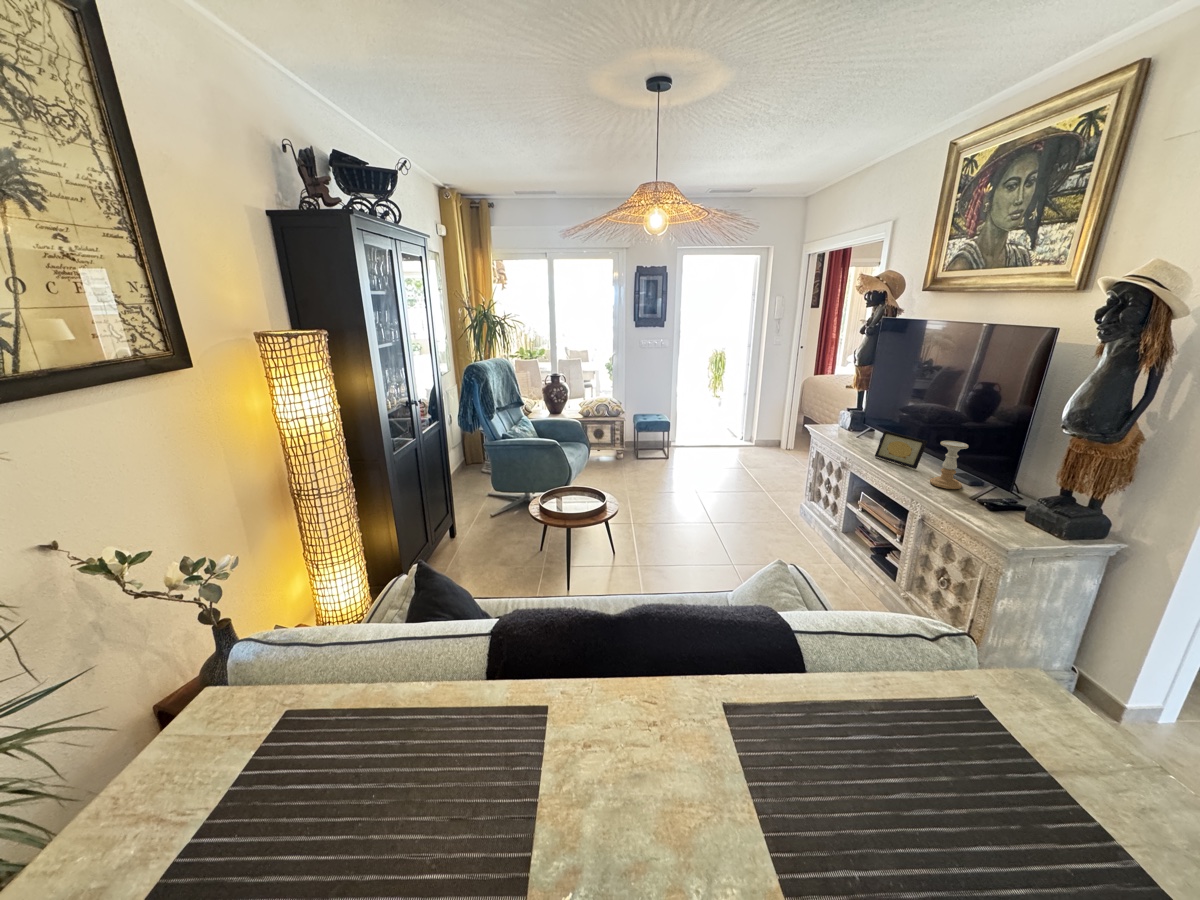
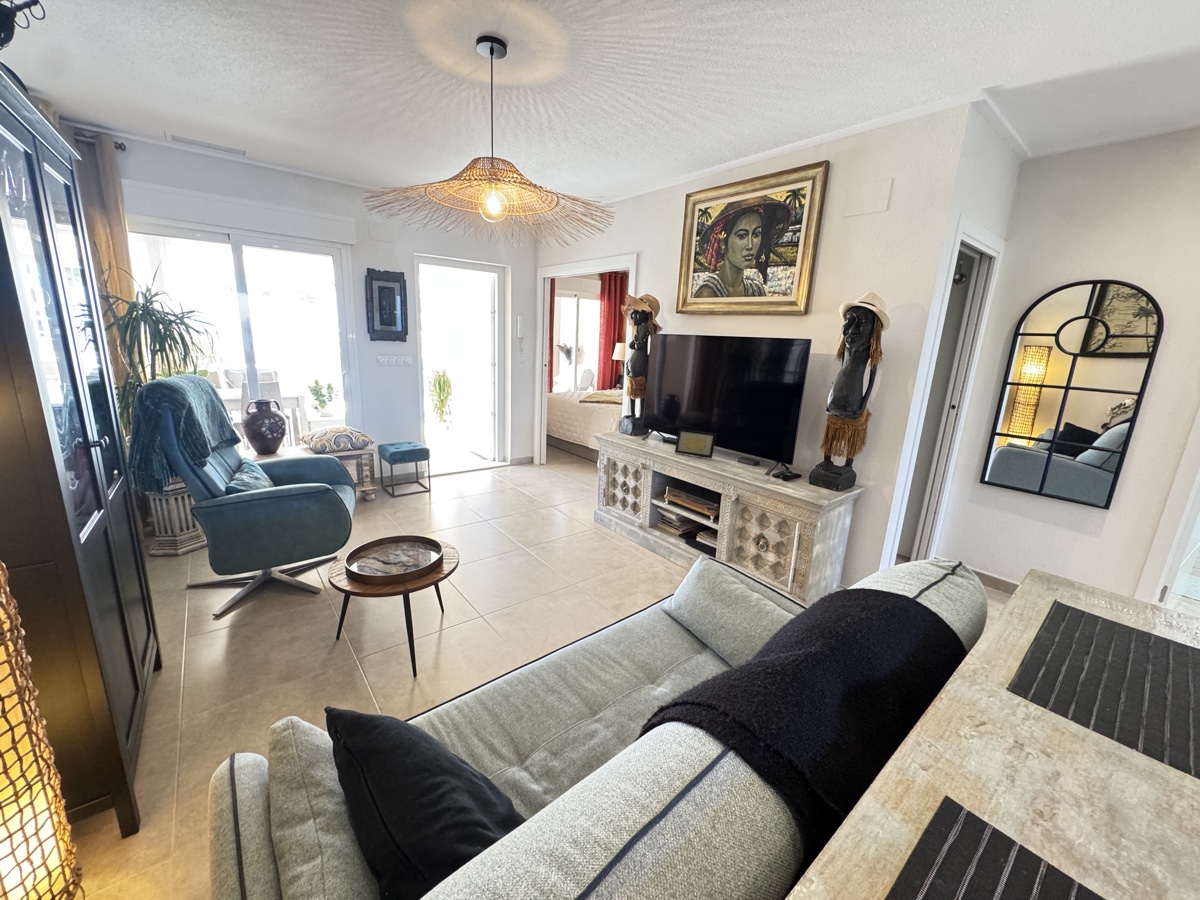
candle holder: present [930,441,969,489] -> none [730,431,755,470]

